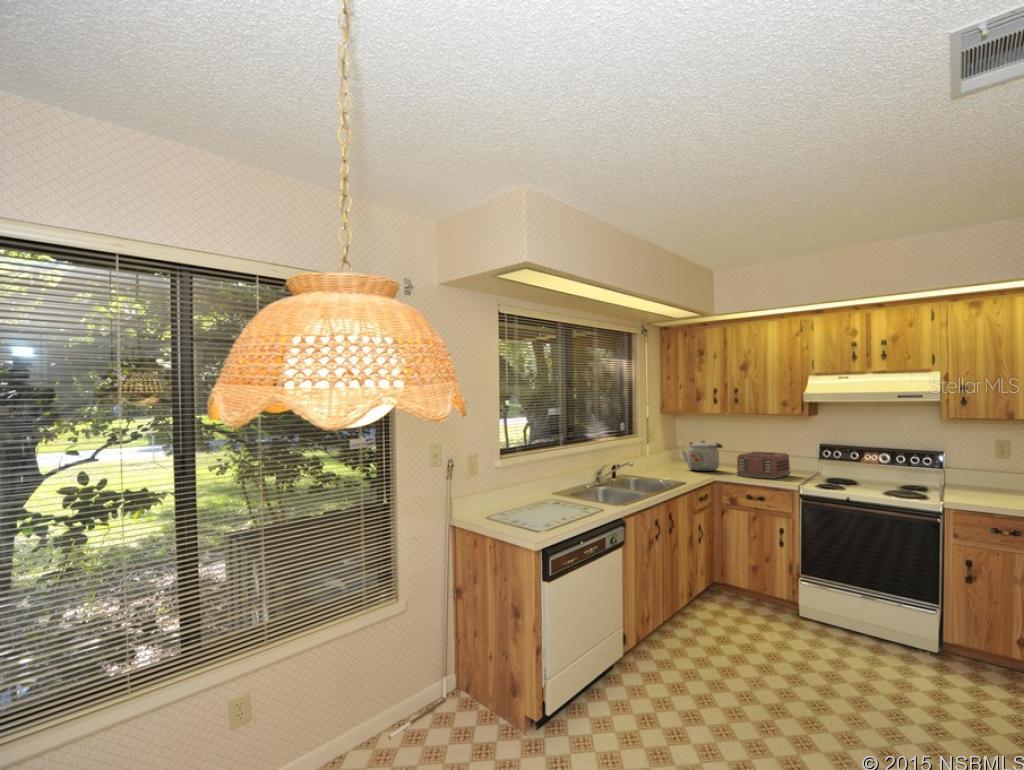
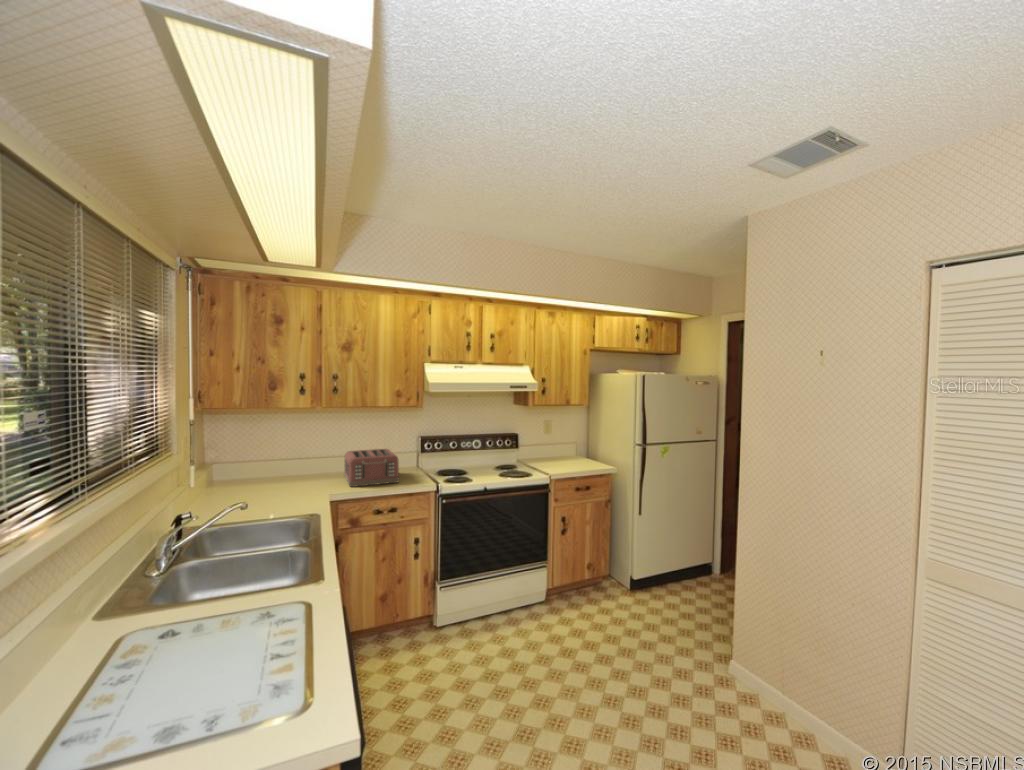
kettle: present [682,440,723,471] -> none [249,445,308,489]

